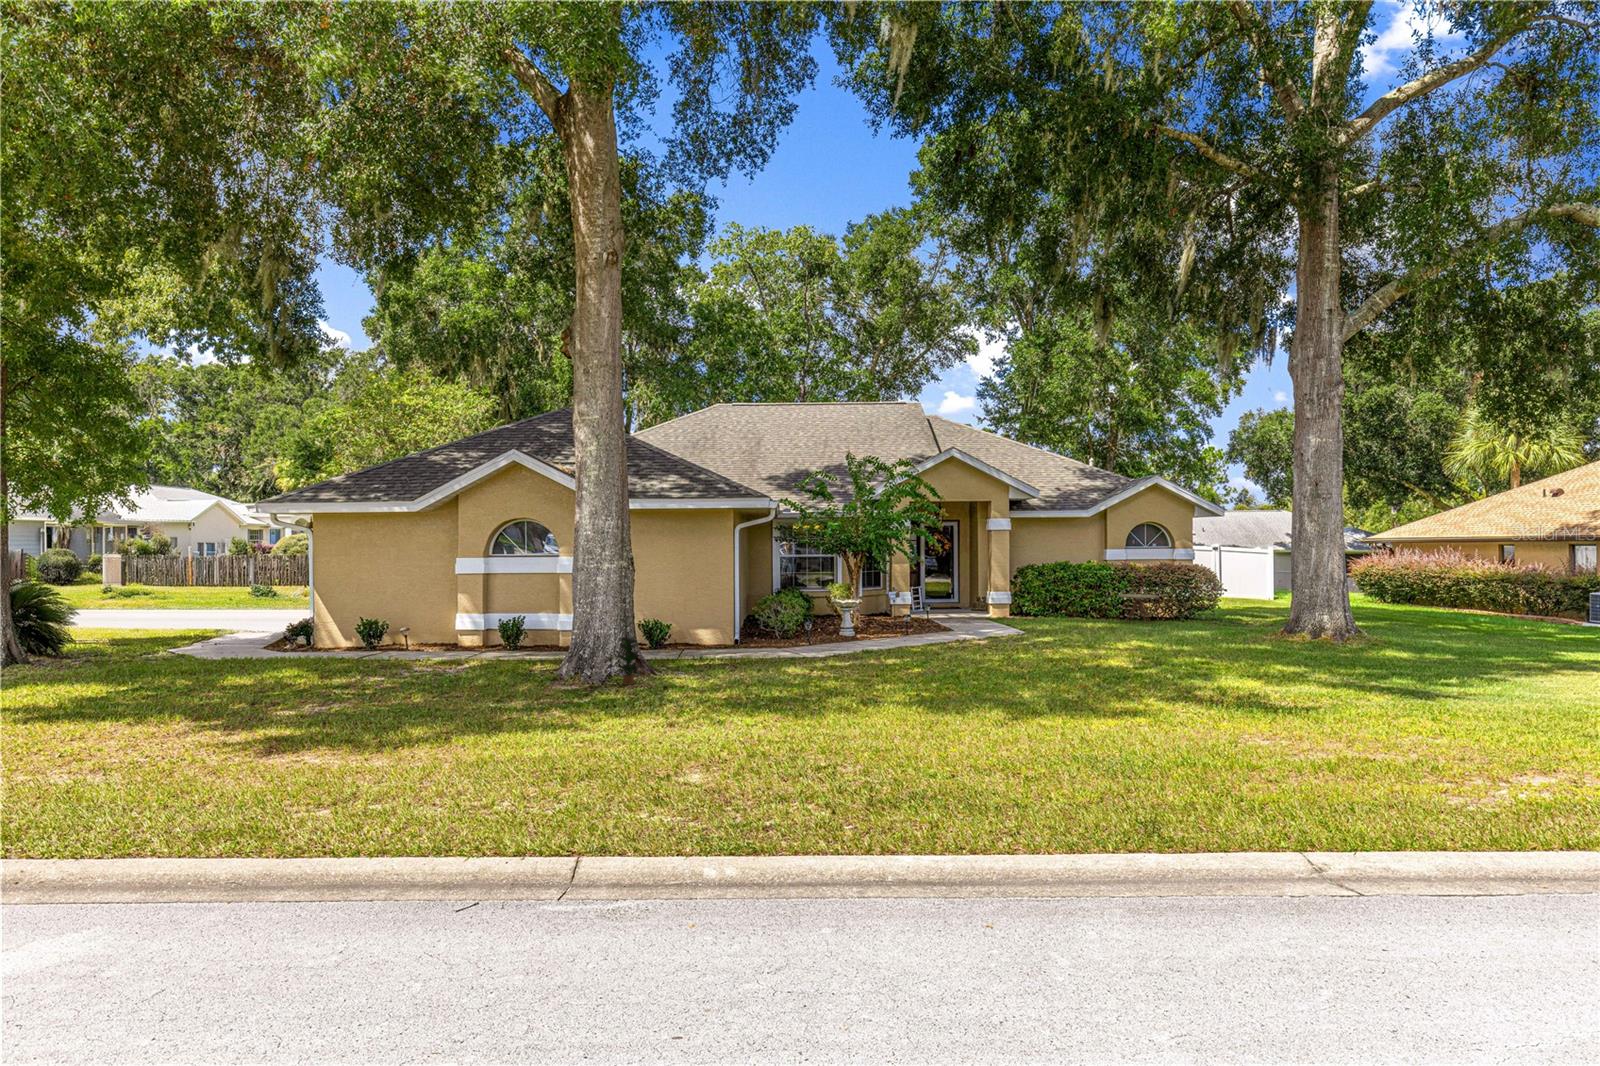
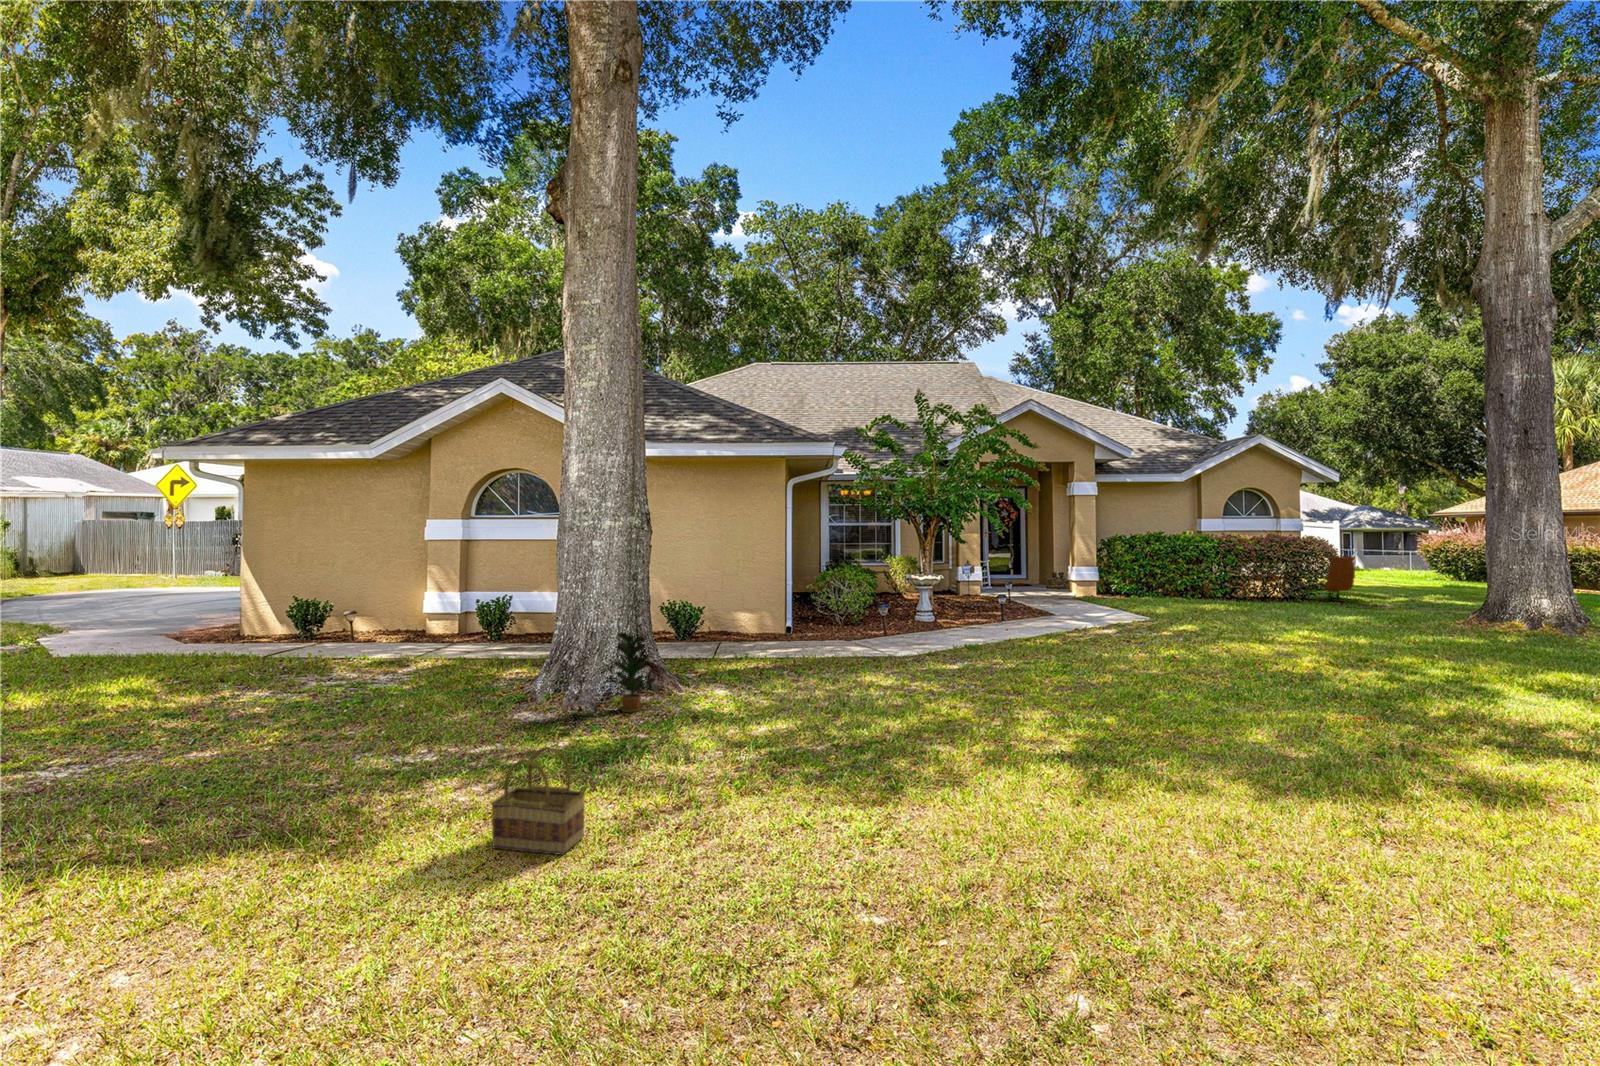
lounge chair: none [1197,583,1224,622] -> present [1323,556,1355,600]
round table: present [1119,594,1158,620] -> none [1227,570,1282,604]
basket: none [580,682,621,725] -> present [491,747,585,855]

